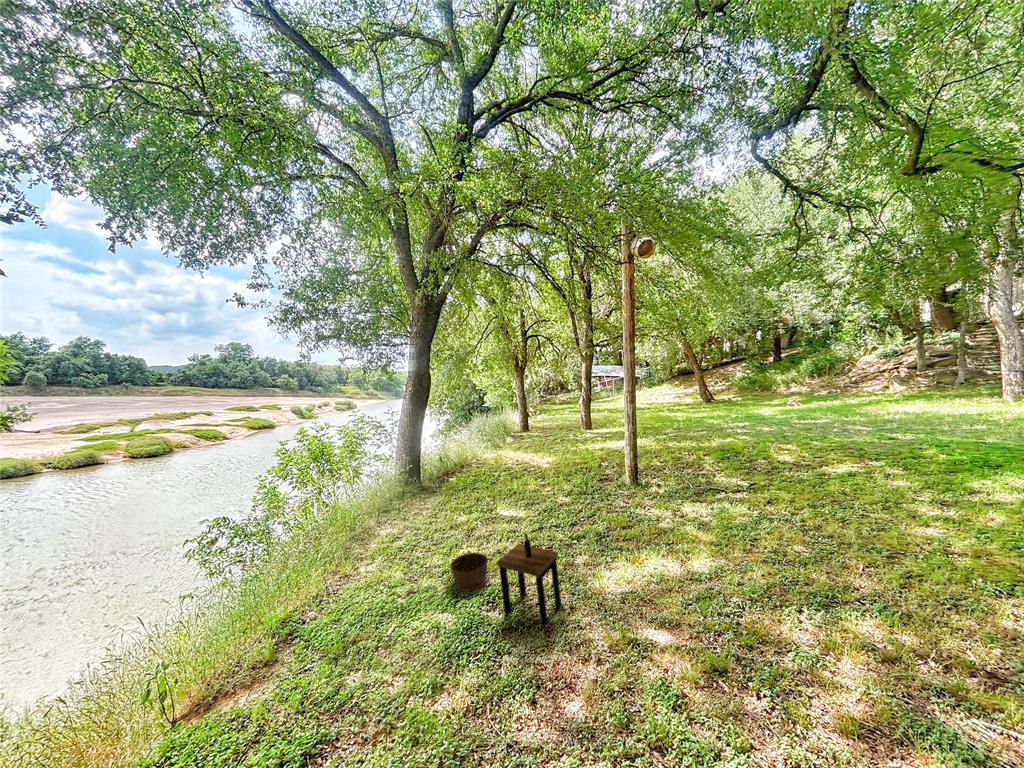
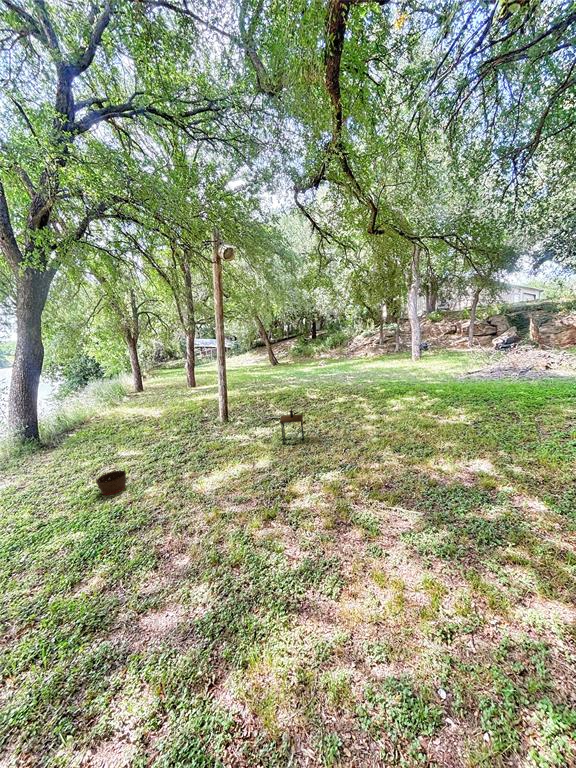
side table: present [497,534,561,629] -> present [280,408,304,445]

